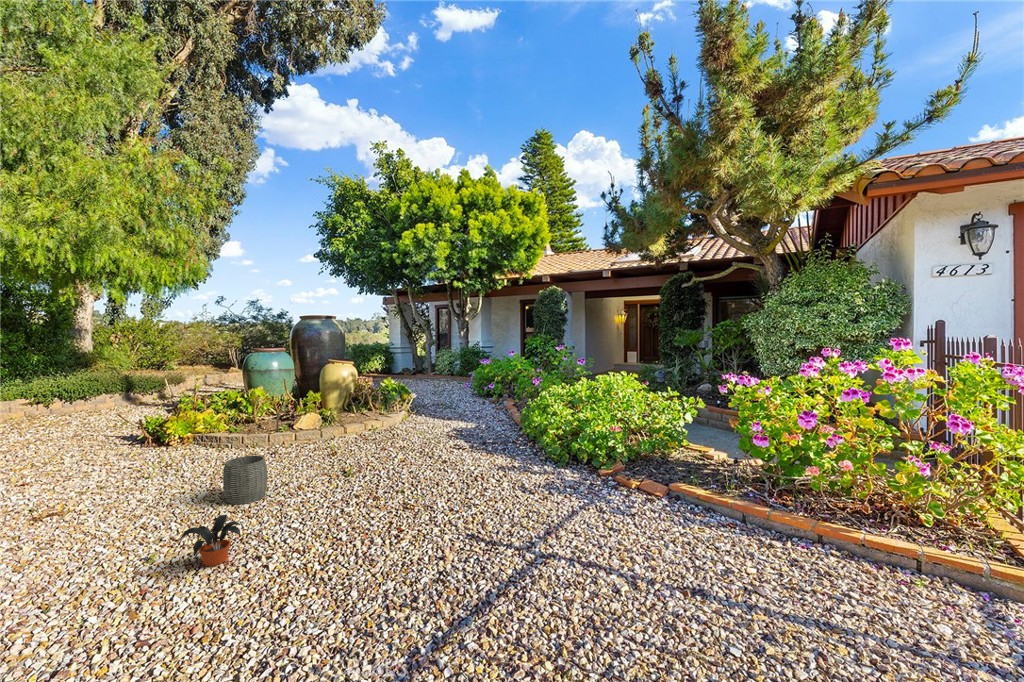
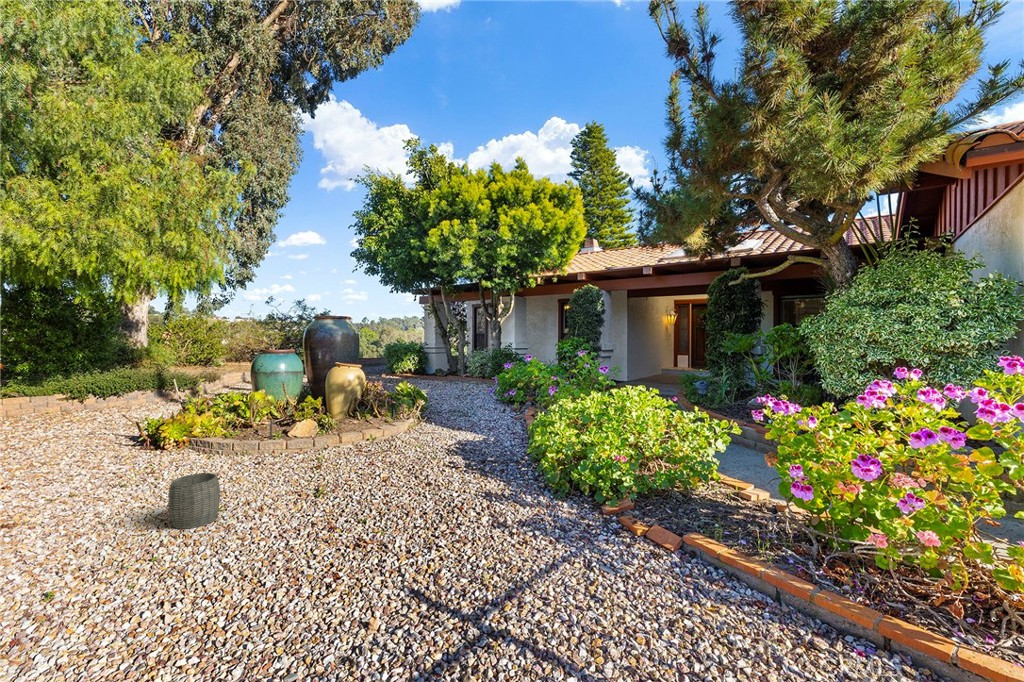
potted plant: present [180,515,241,566] -> none [66,551,147,614]

